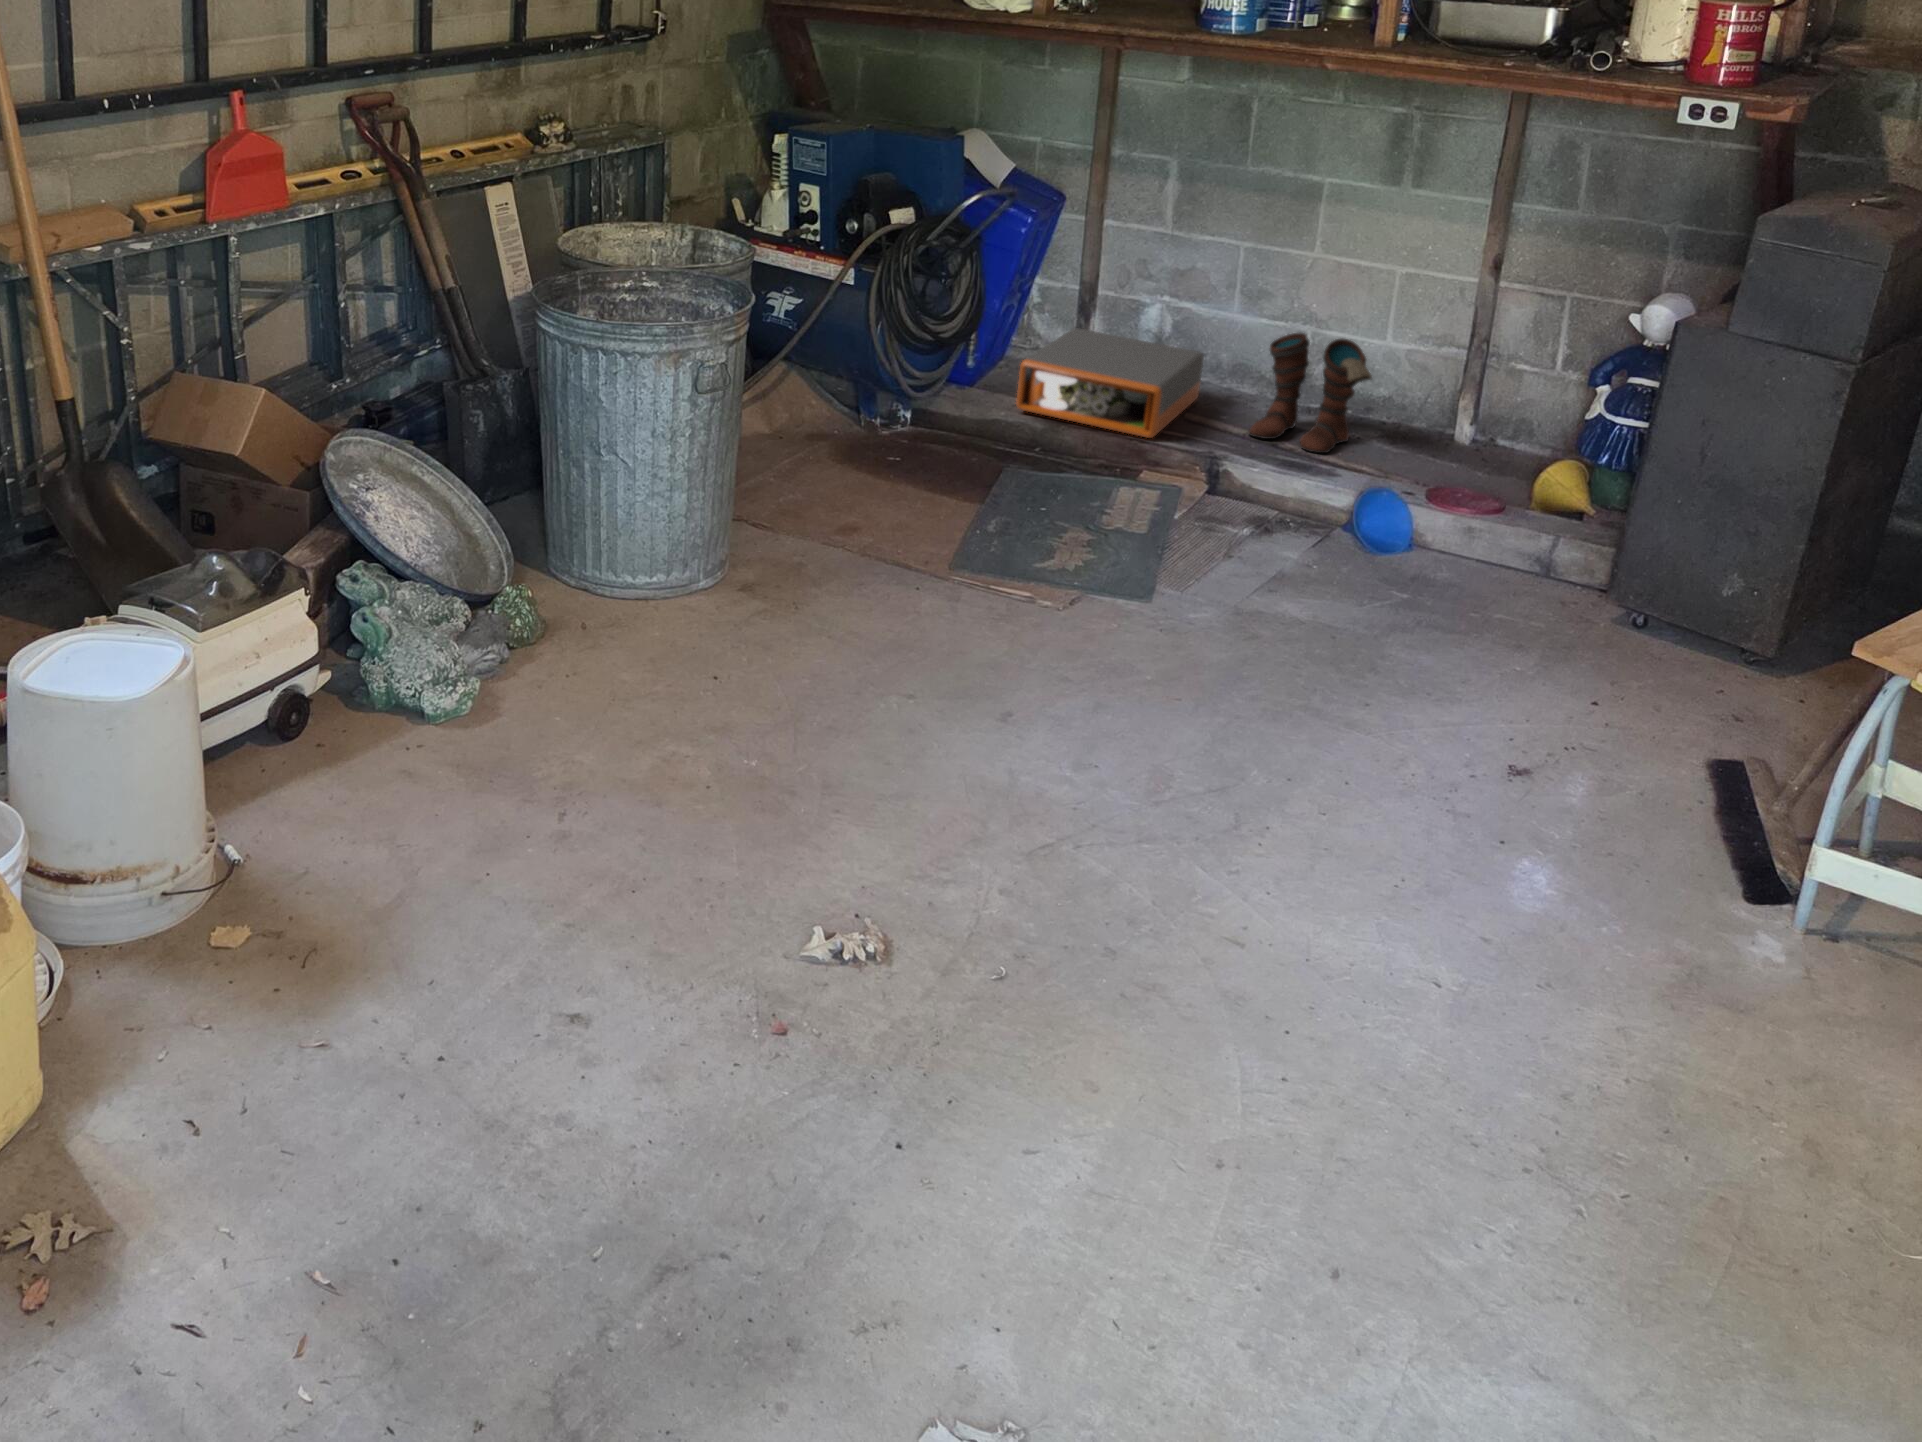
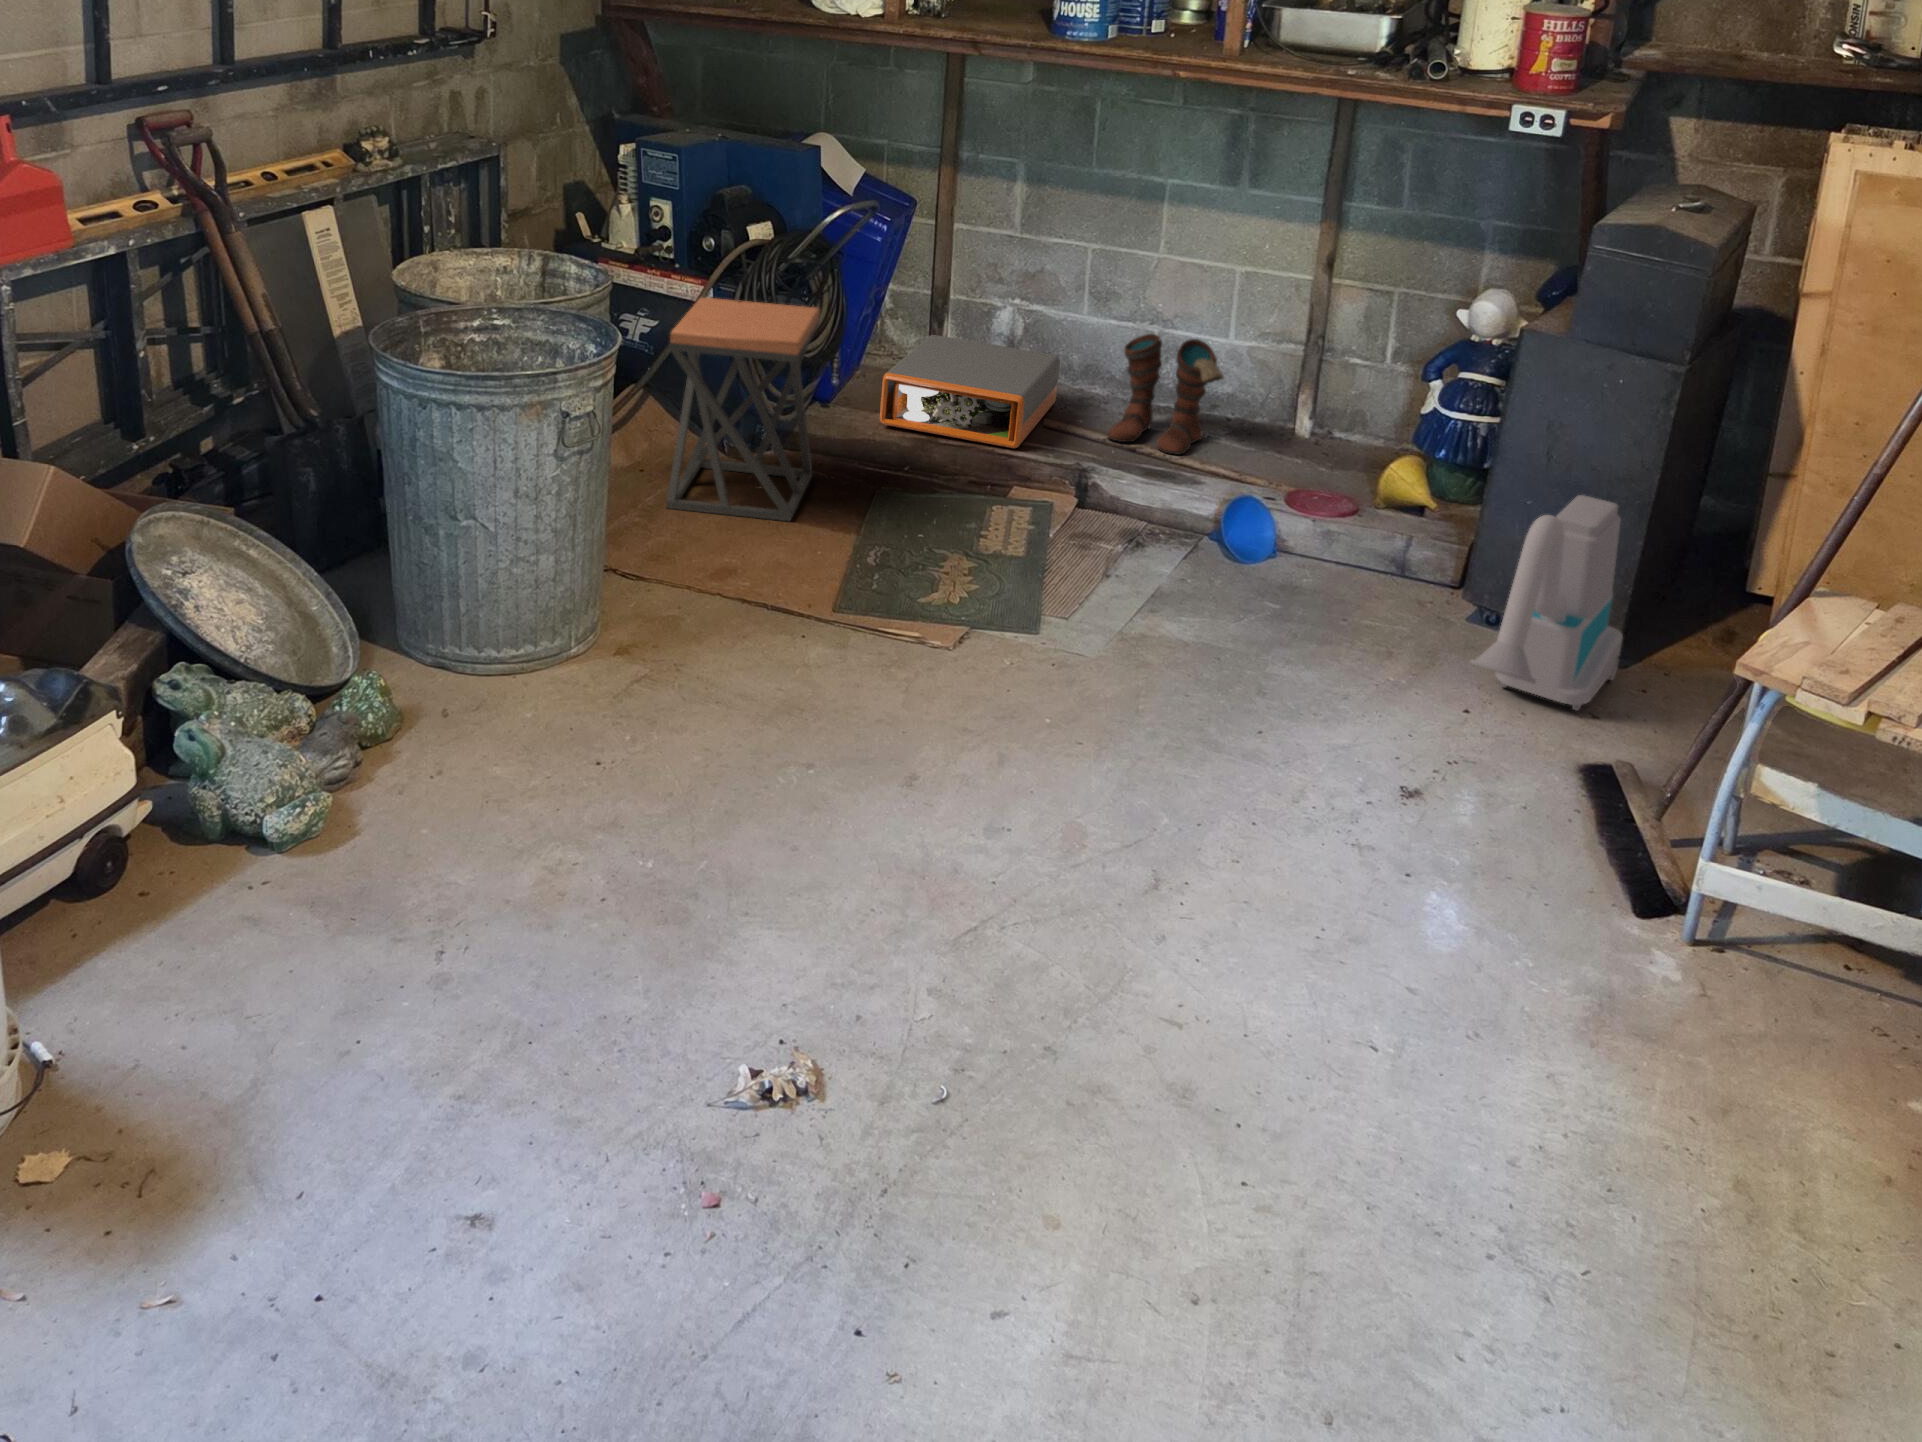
stool: none [801,276,956,490] -> present [666,297,820,522]
vacuum cleaner: none [1595,499,1784,719] -> present [1470,495,1623,710]

